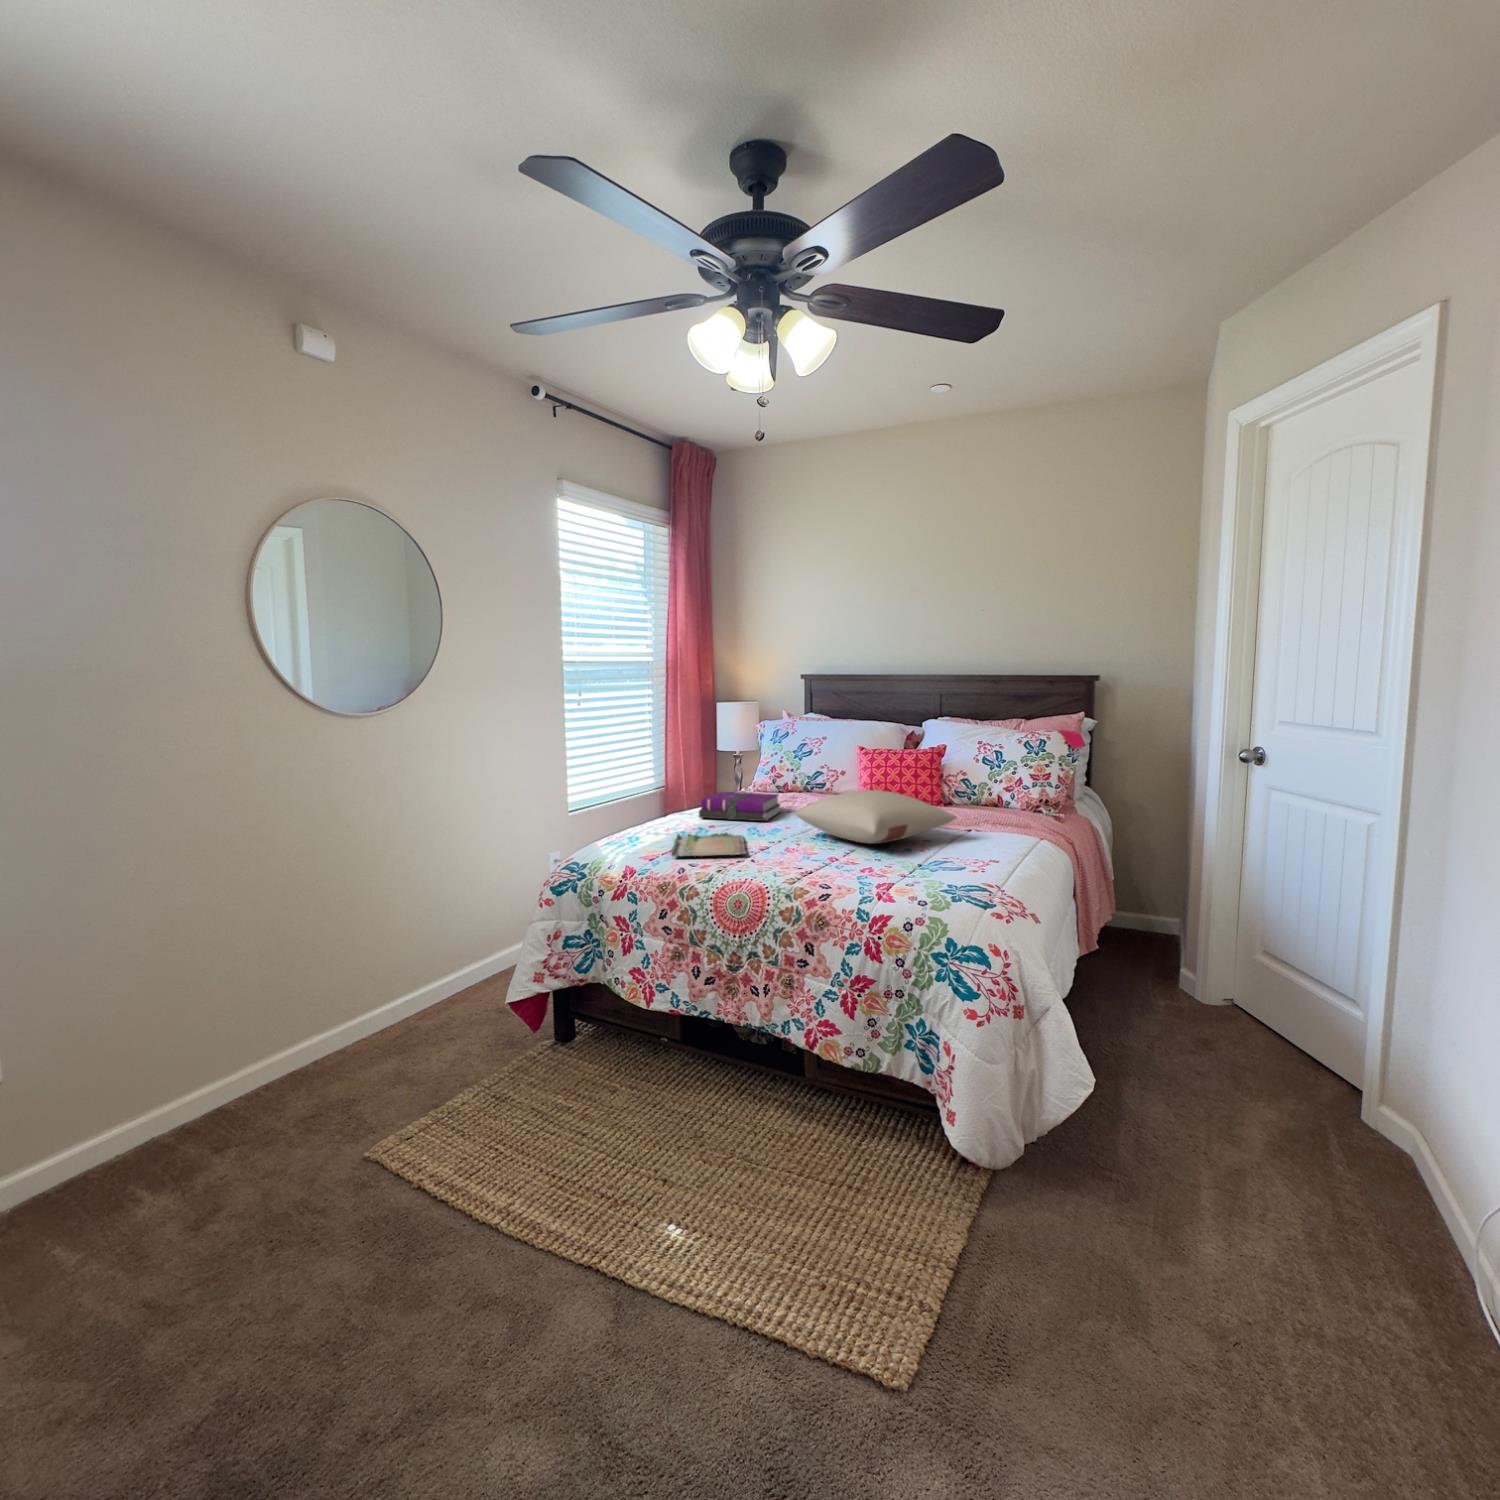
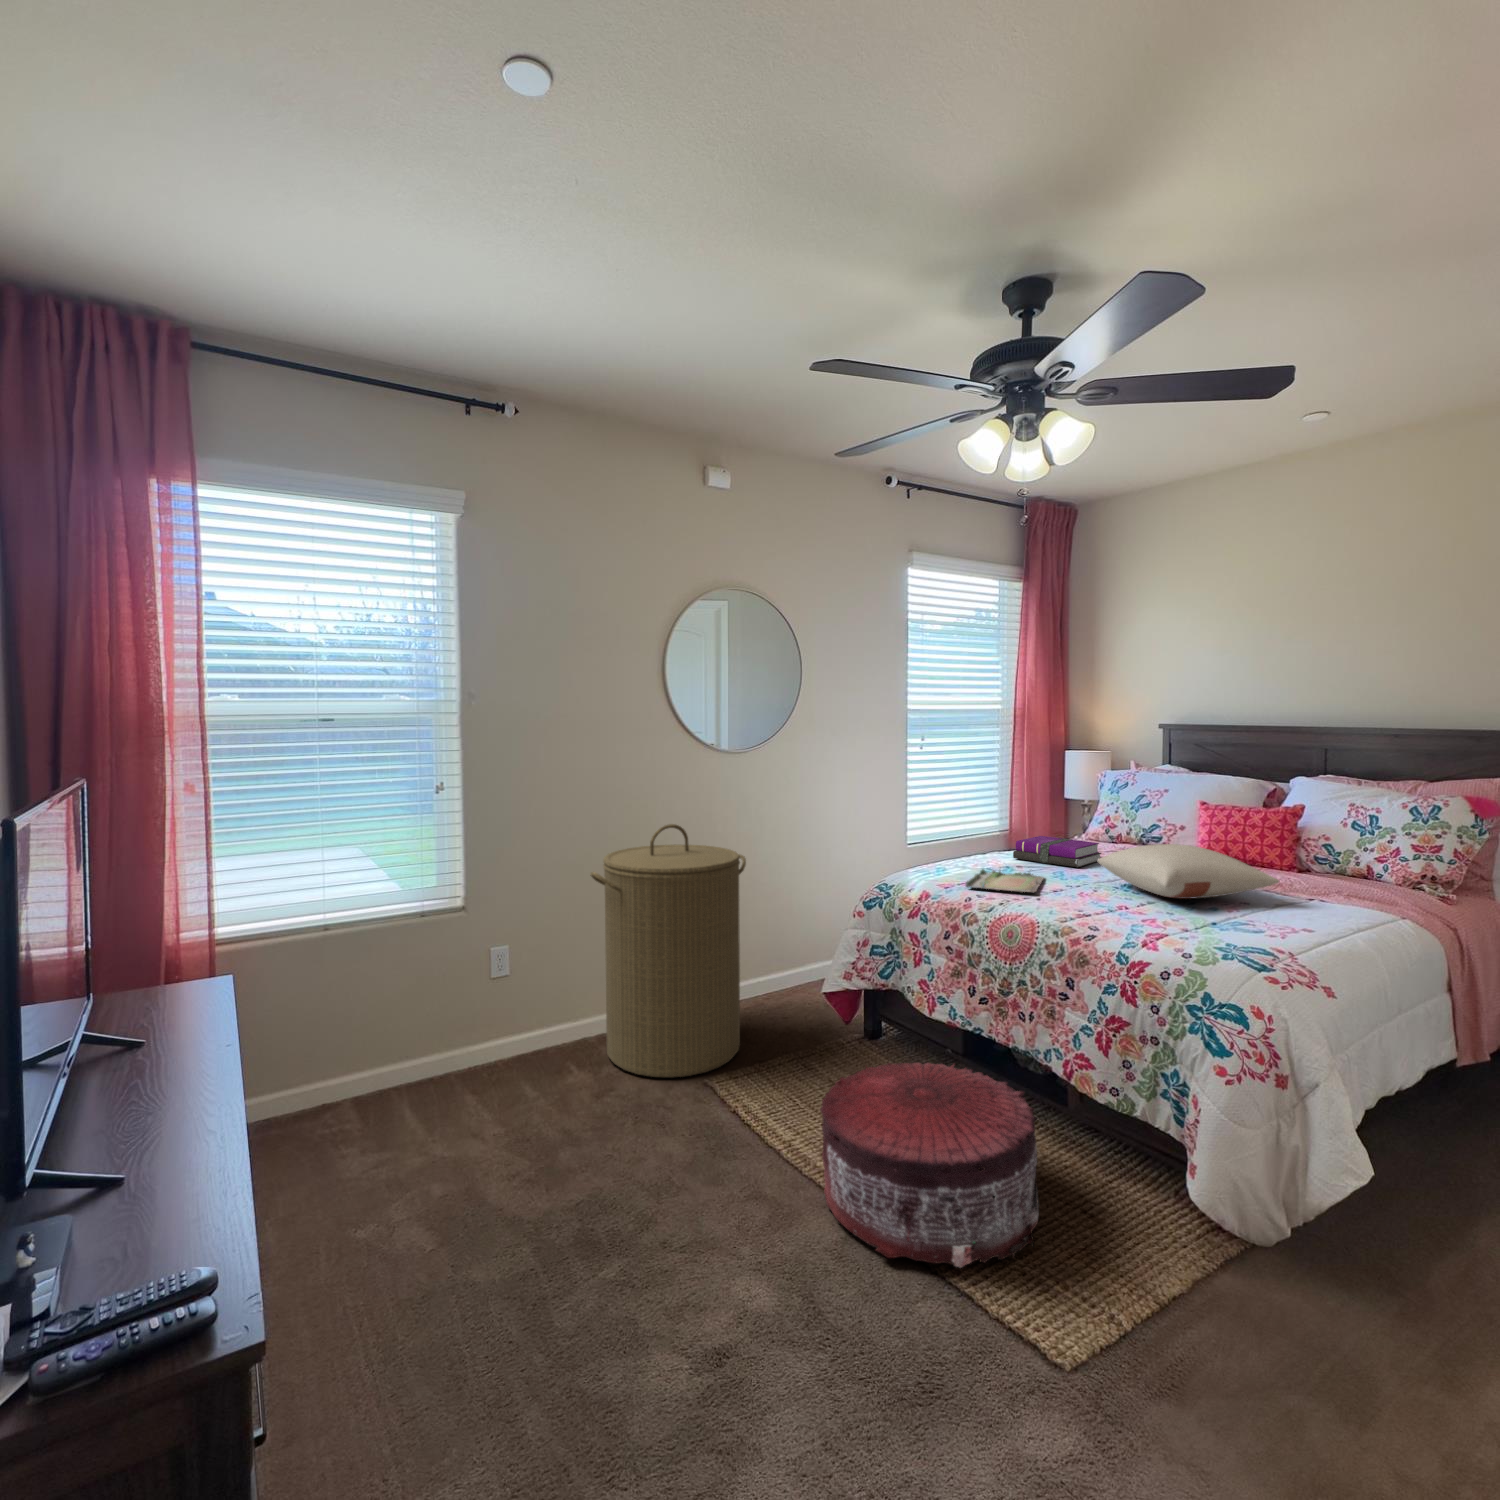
laundry hamper: none [156,818,404,1172] -> present [590,824,746,1078]
pouf: none [562,1061,824,1330] -> present [820,1062,1039,1268]

